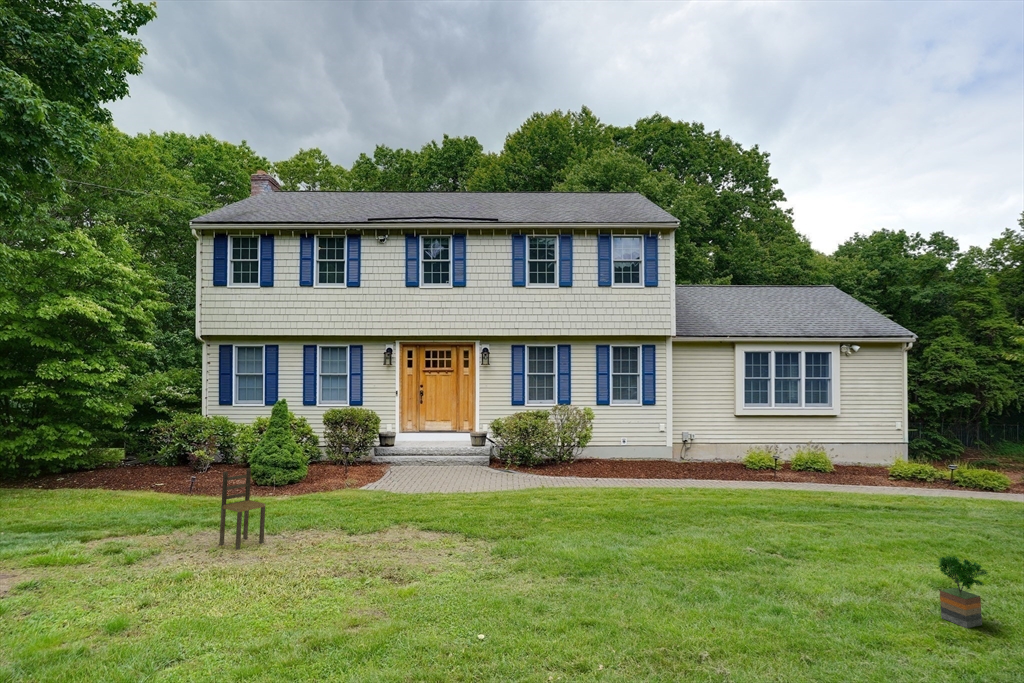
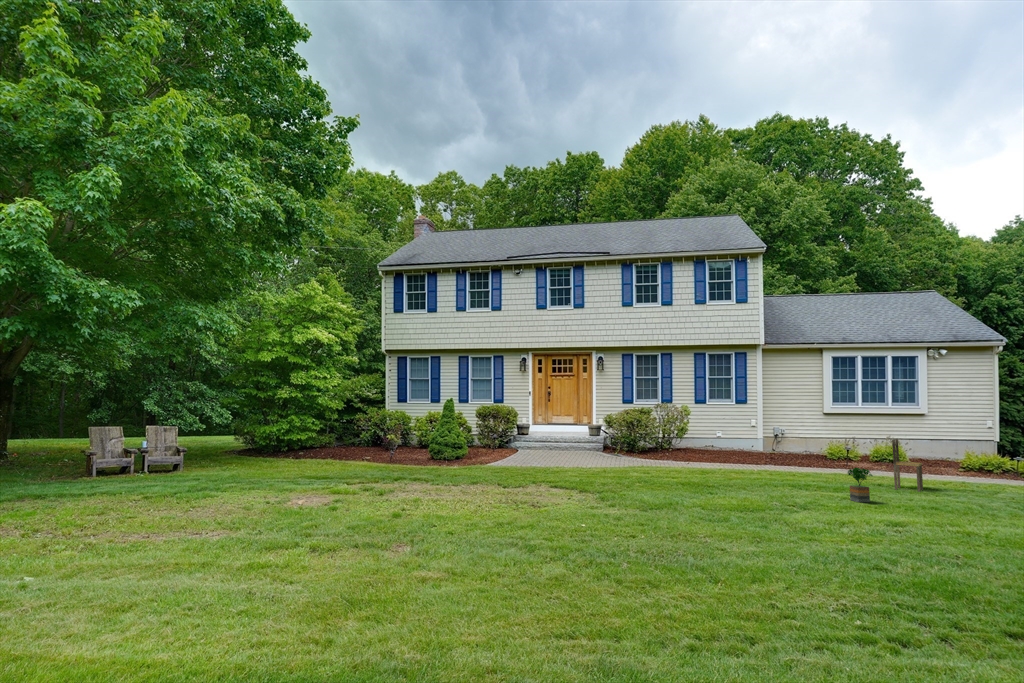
chair: present [219,468,266,550] -> present [892,439,923,492]

